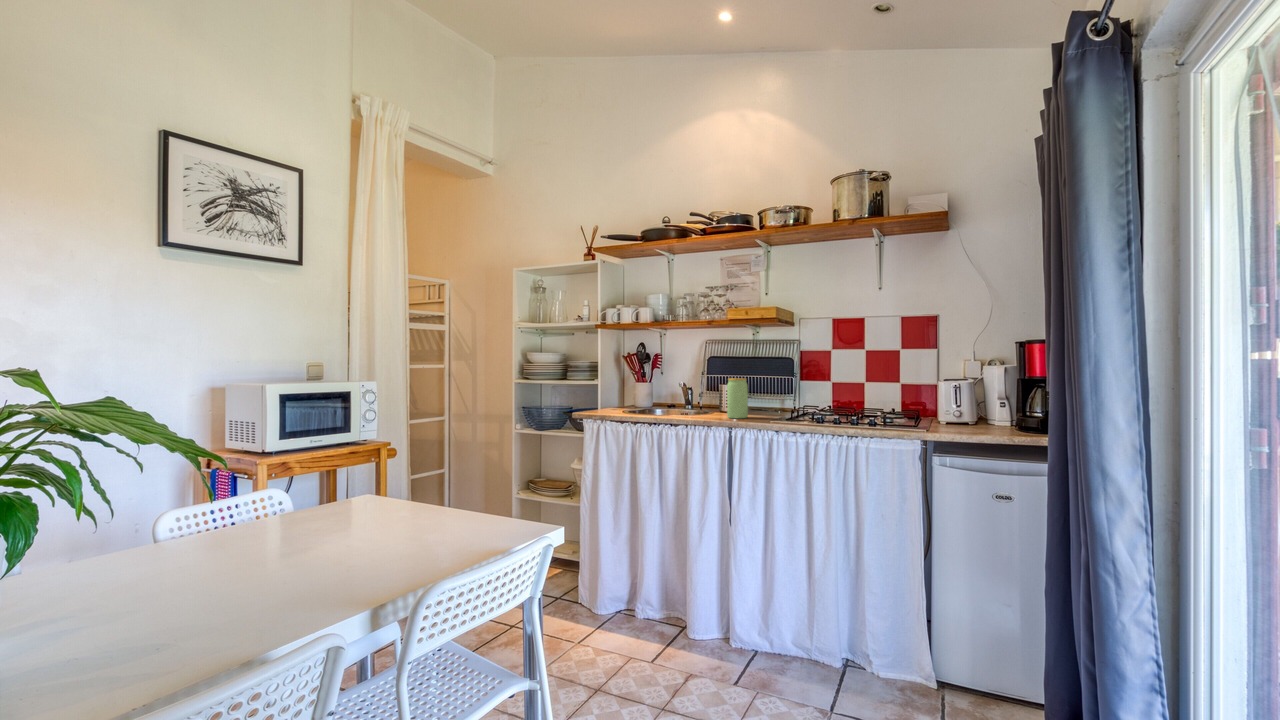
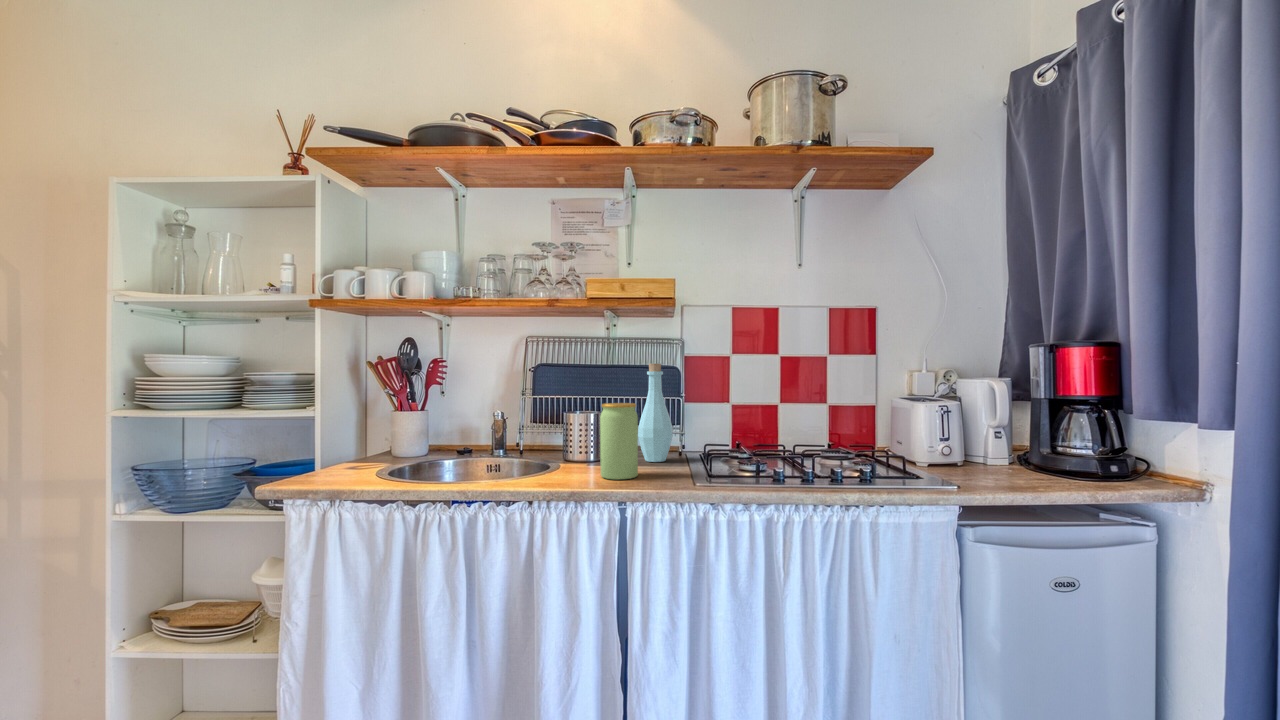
bottle: none [760,356,781,414] -> present [638,364,673,462]

